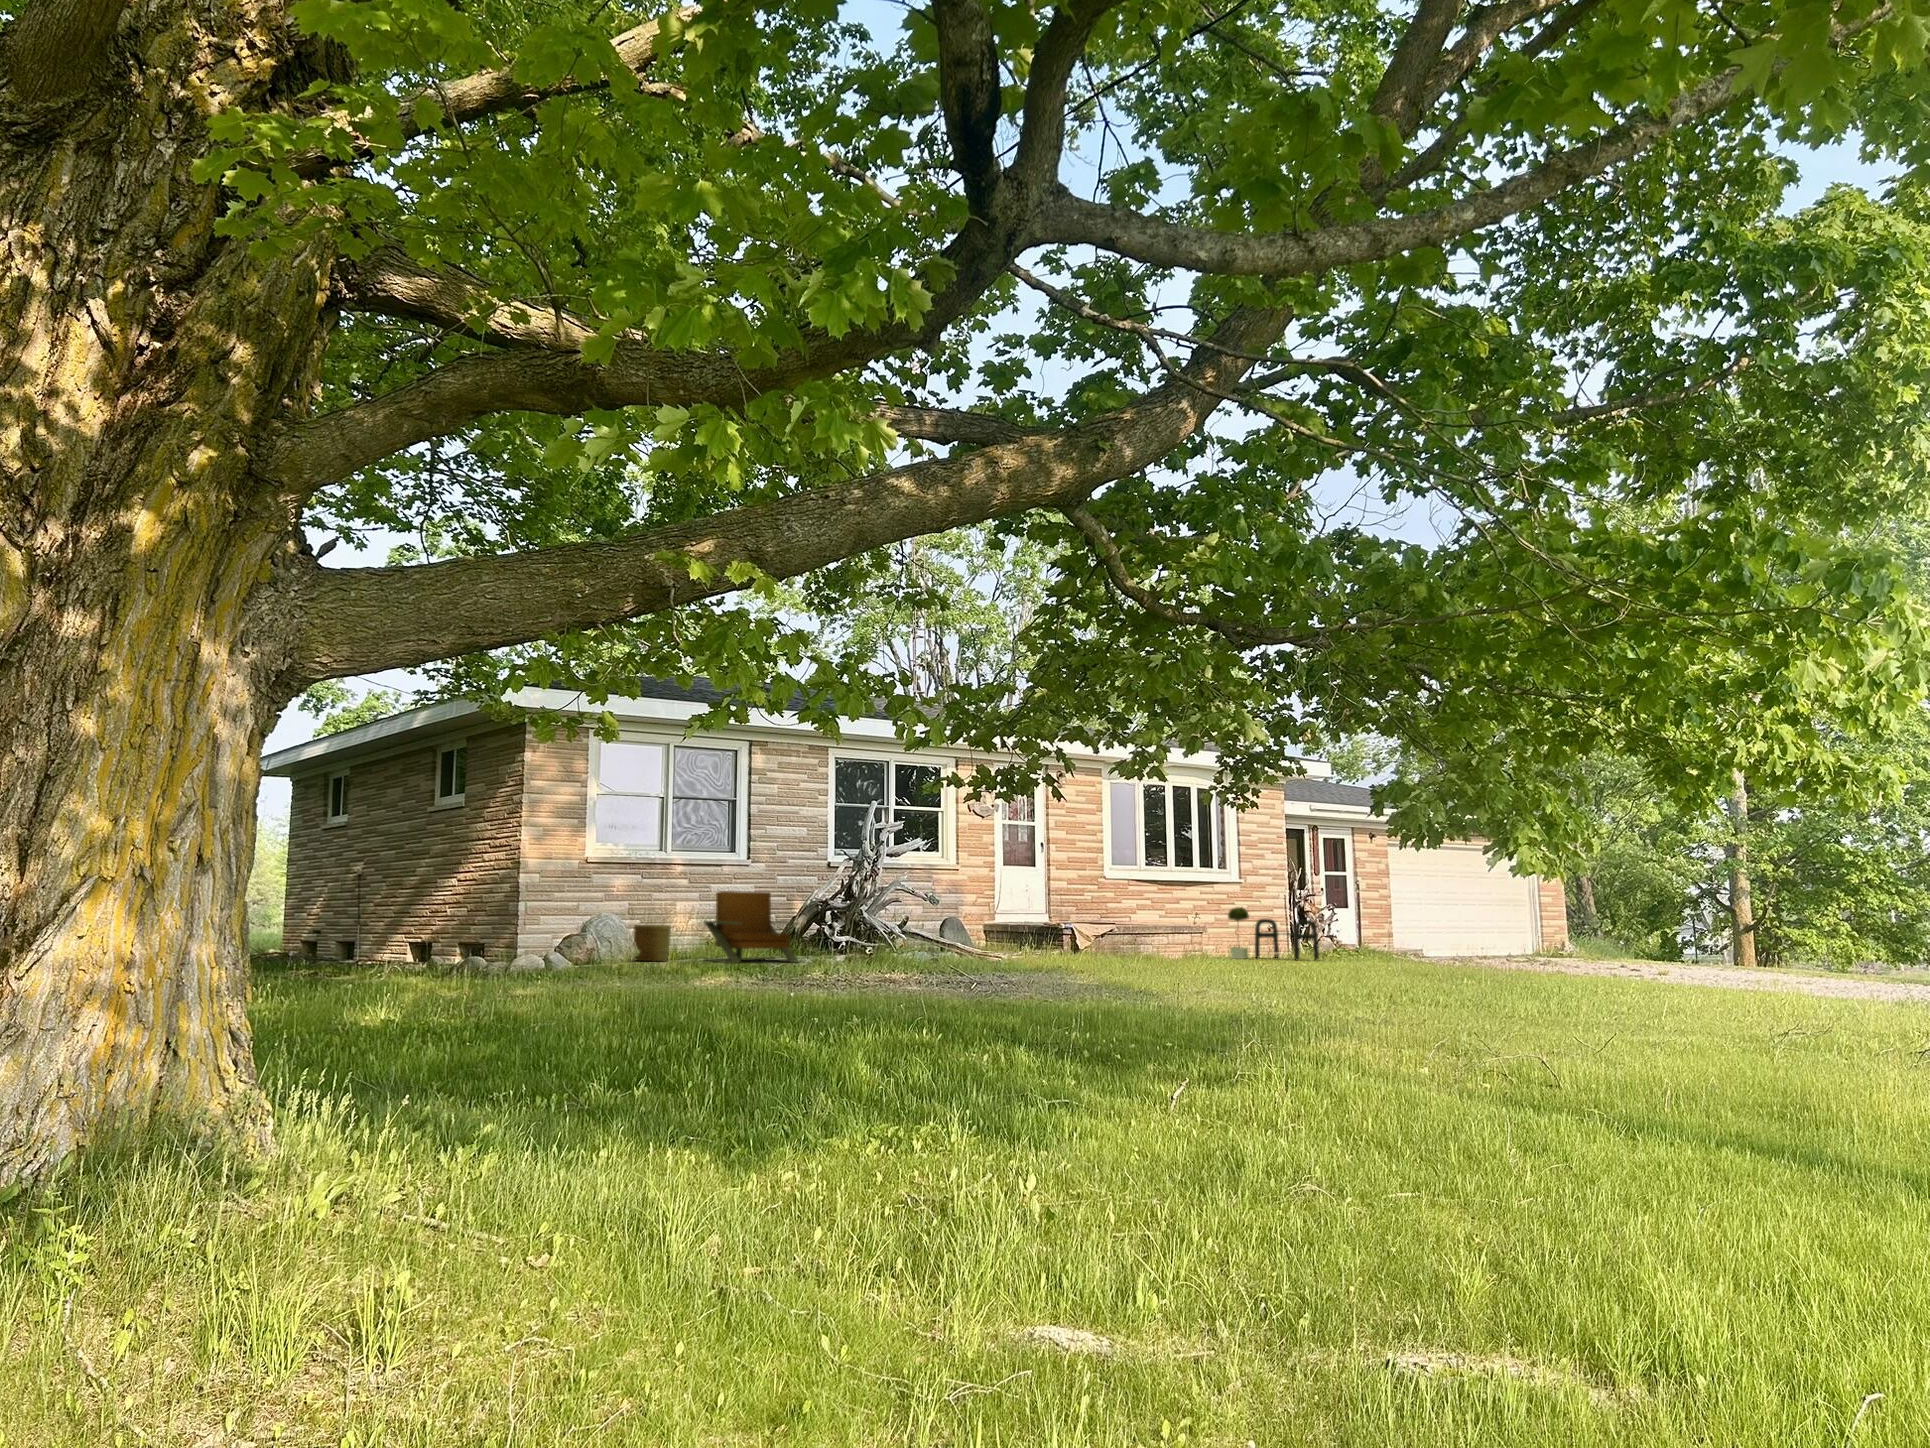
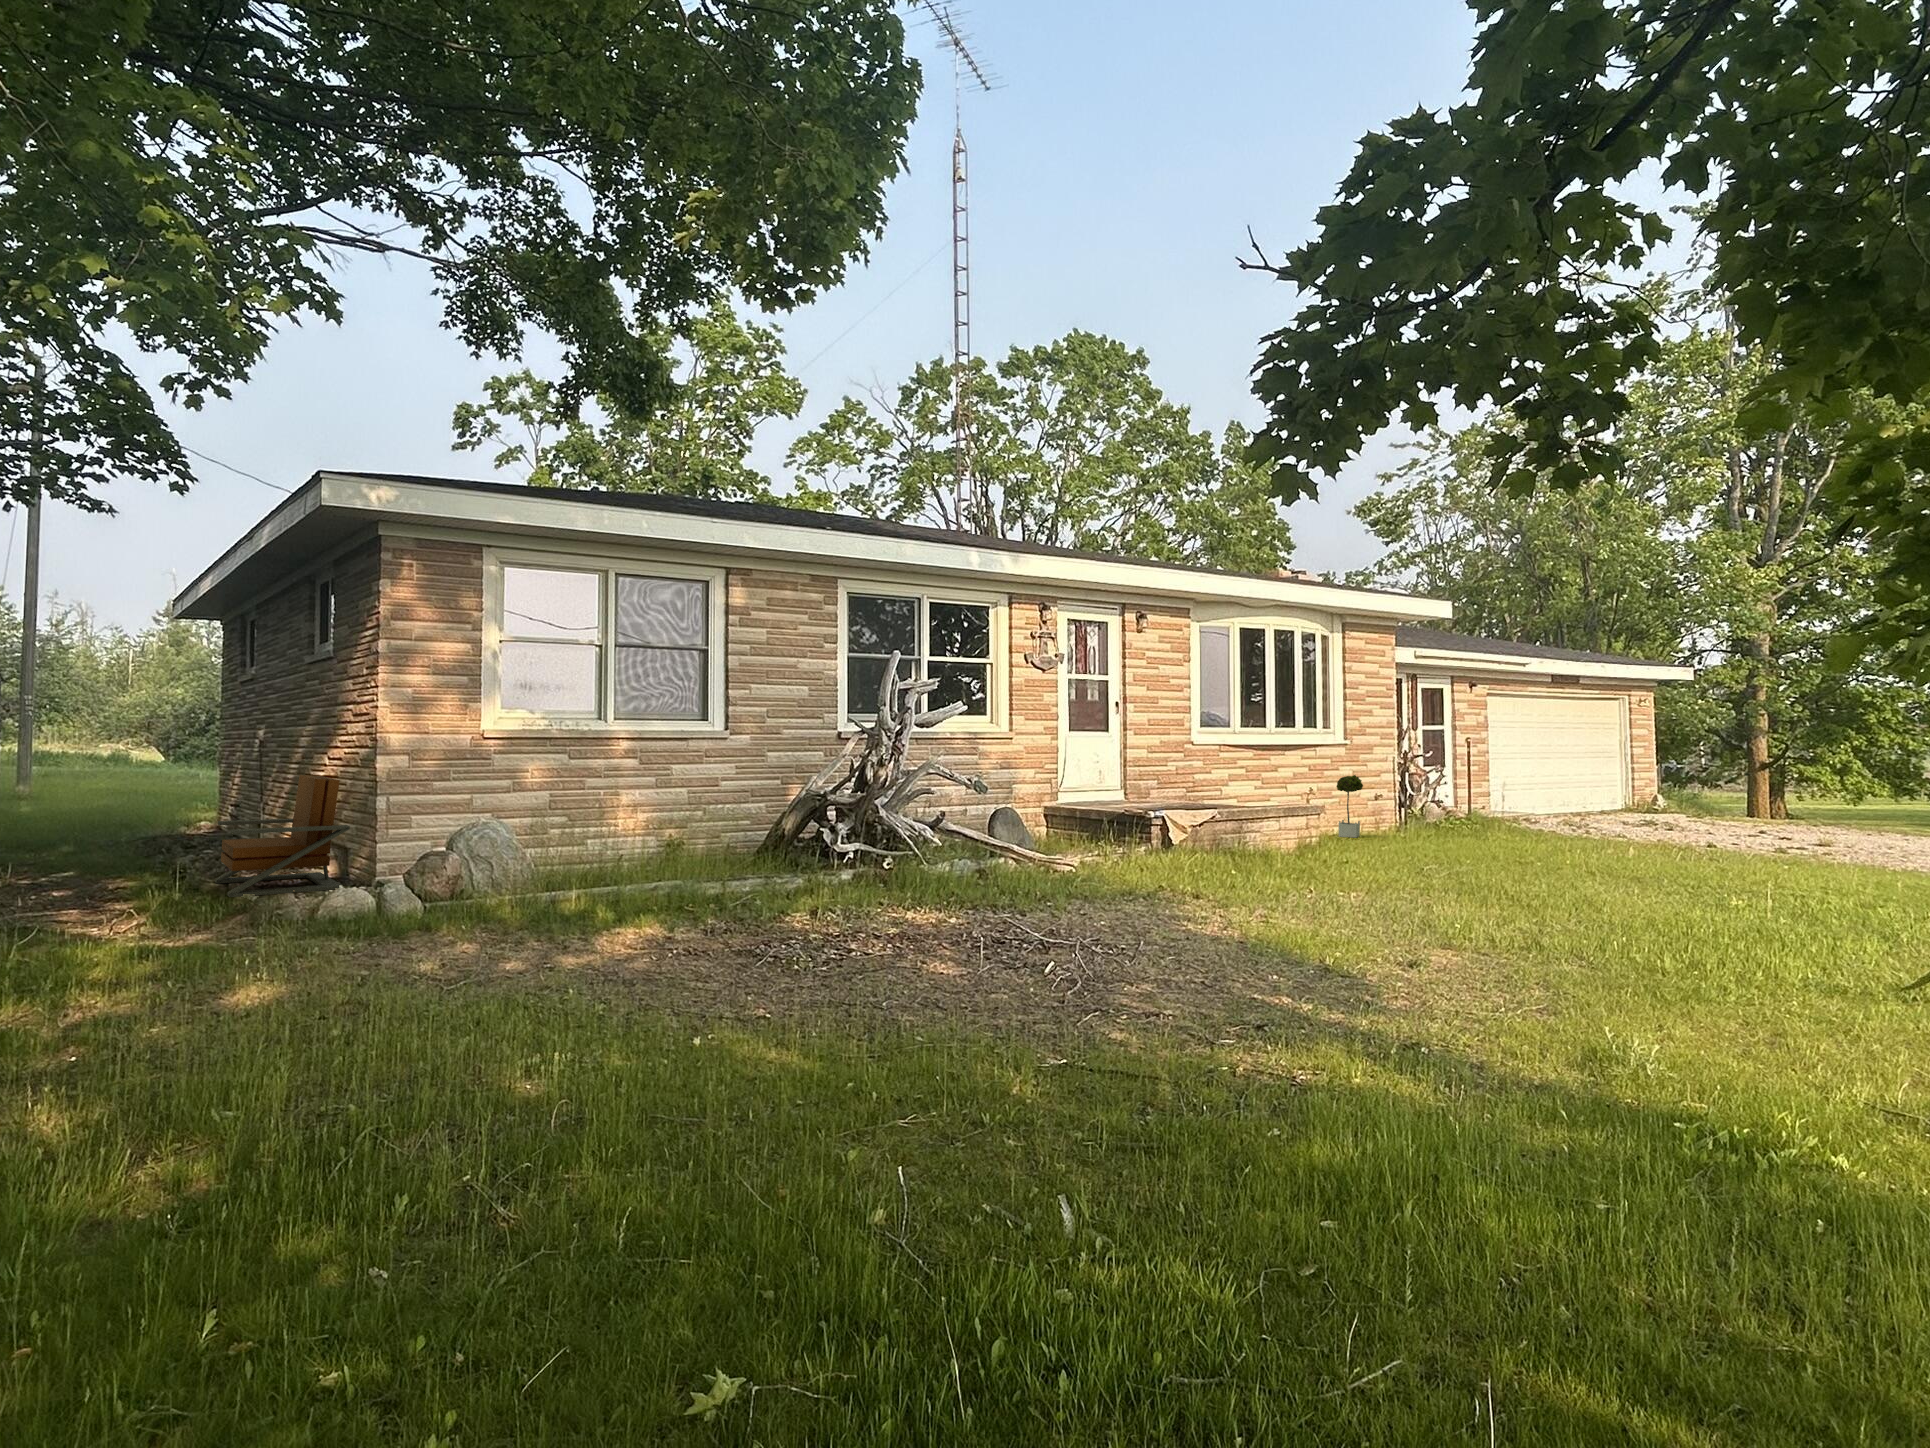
lounge chair: present [704,891,798,963] -> present [215,775,350,897]
bench: present [1255,919,1319,960] -> none [1364,787,1445,840]
woven basket: present [634,925,671,962] -> none [543,829,600,886]

